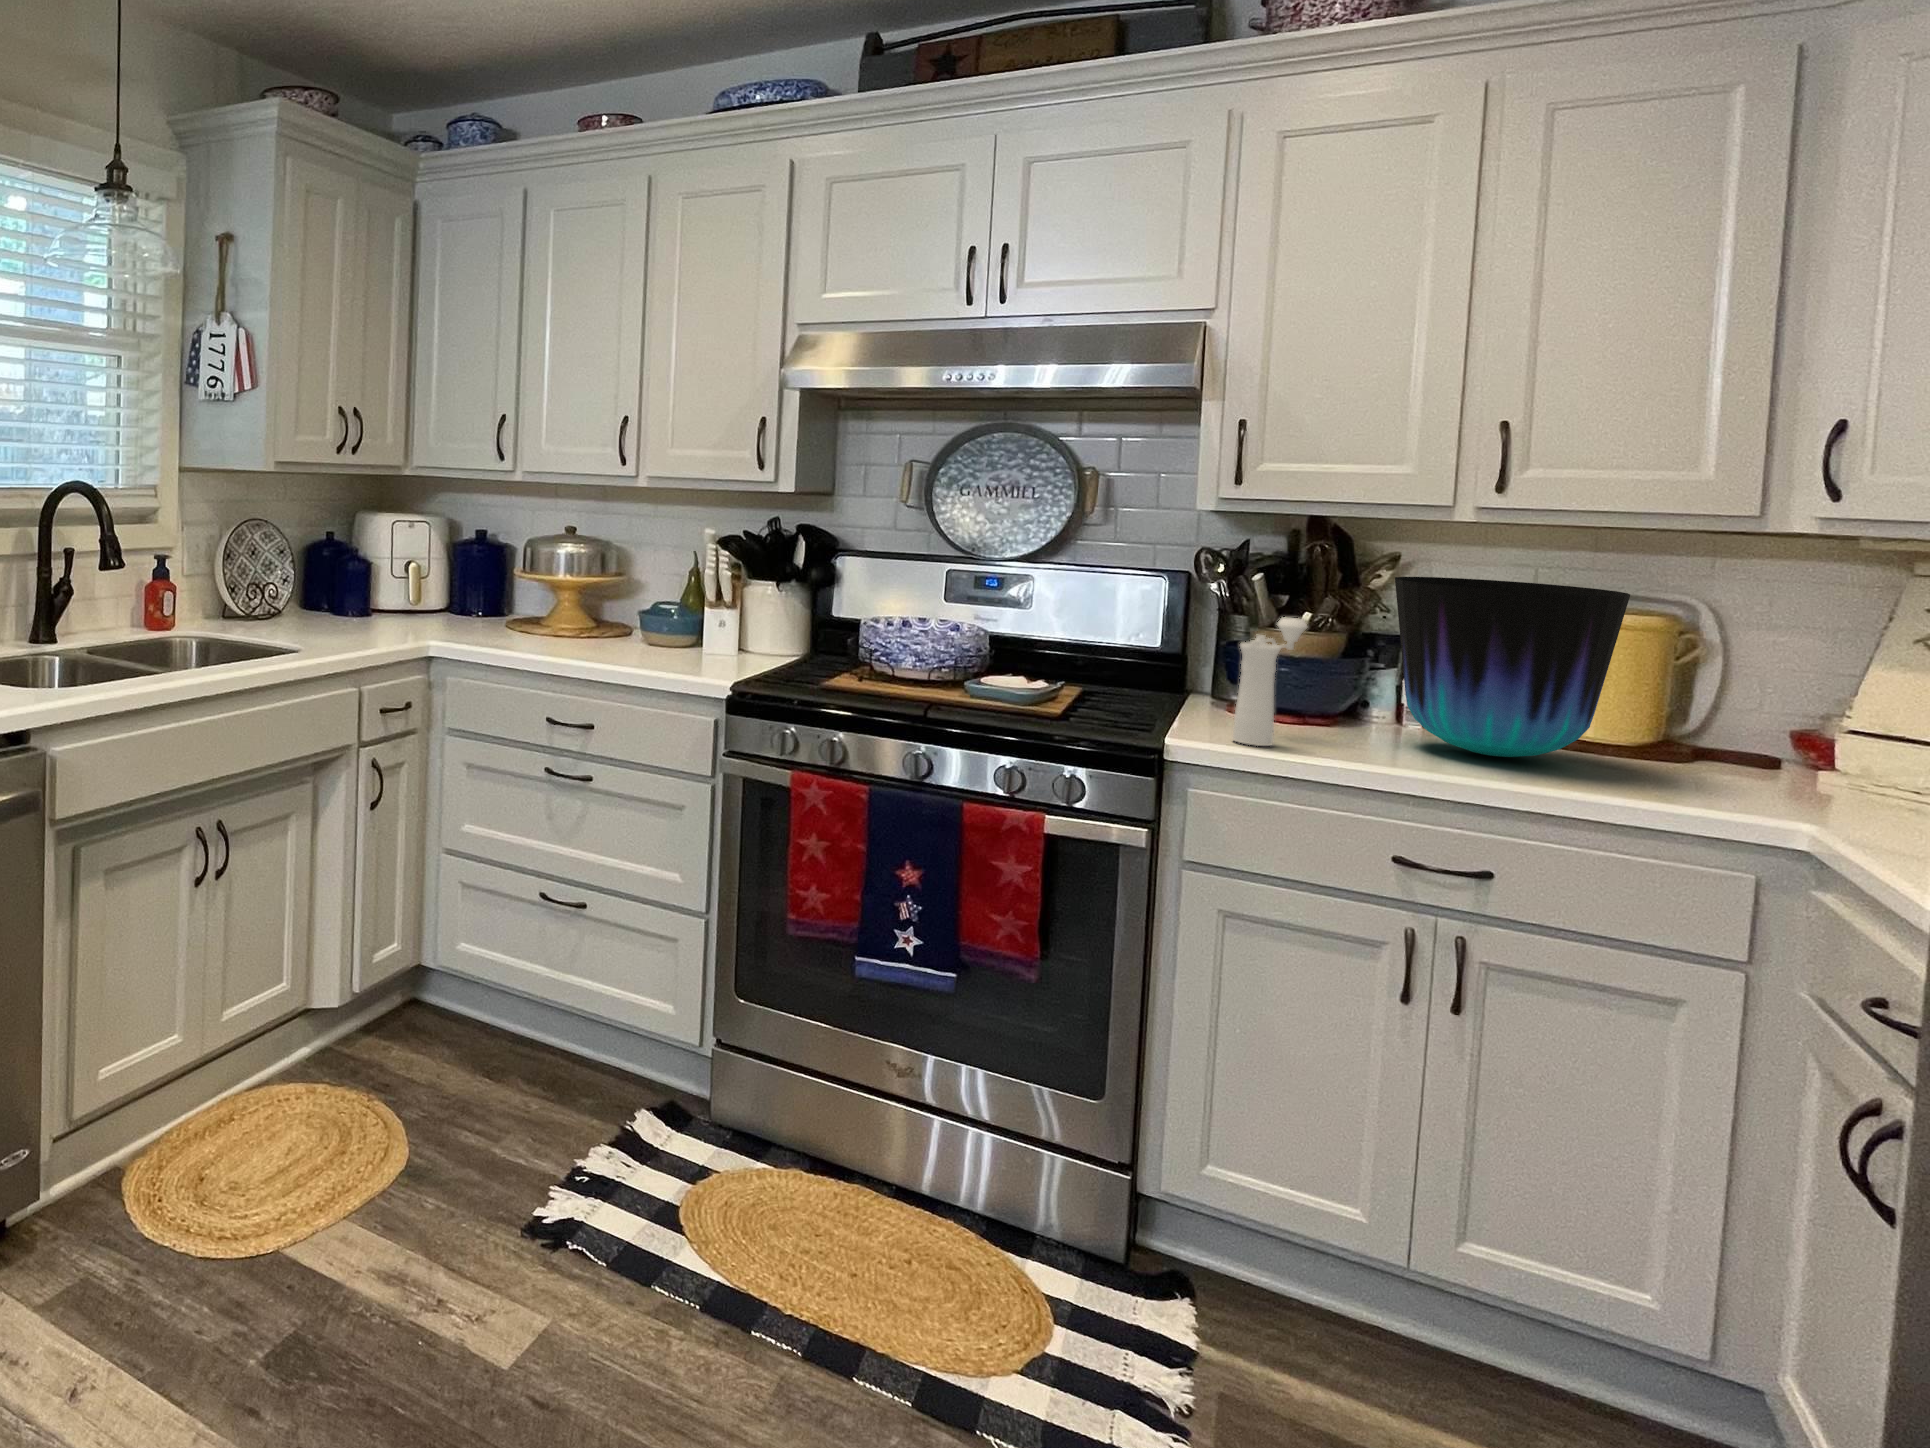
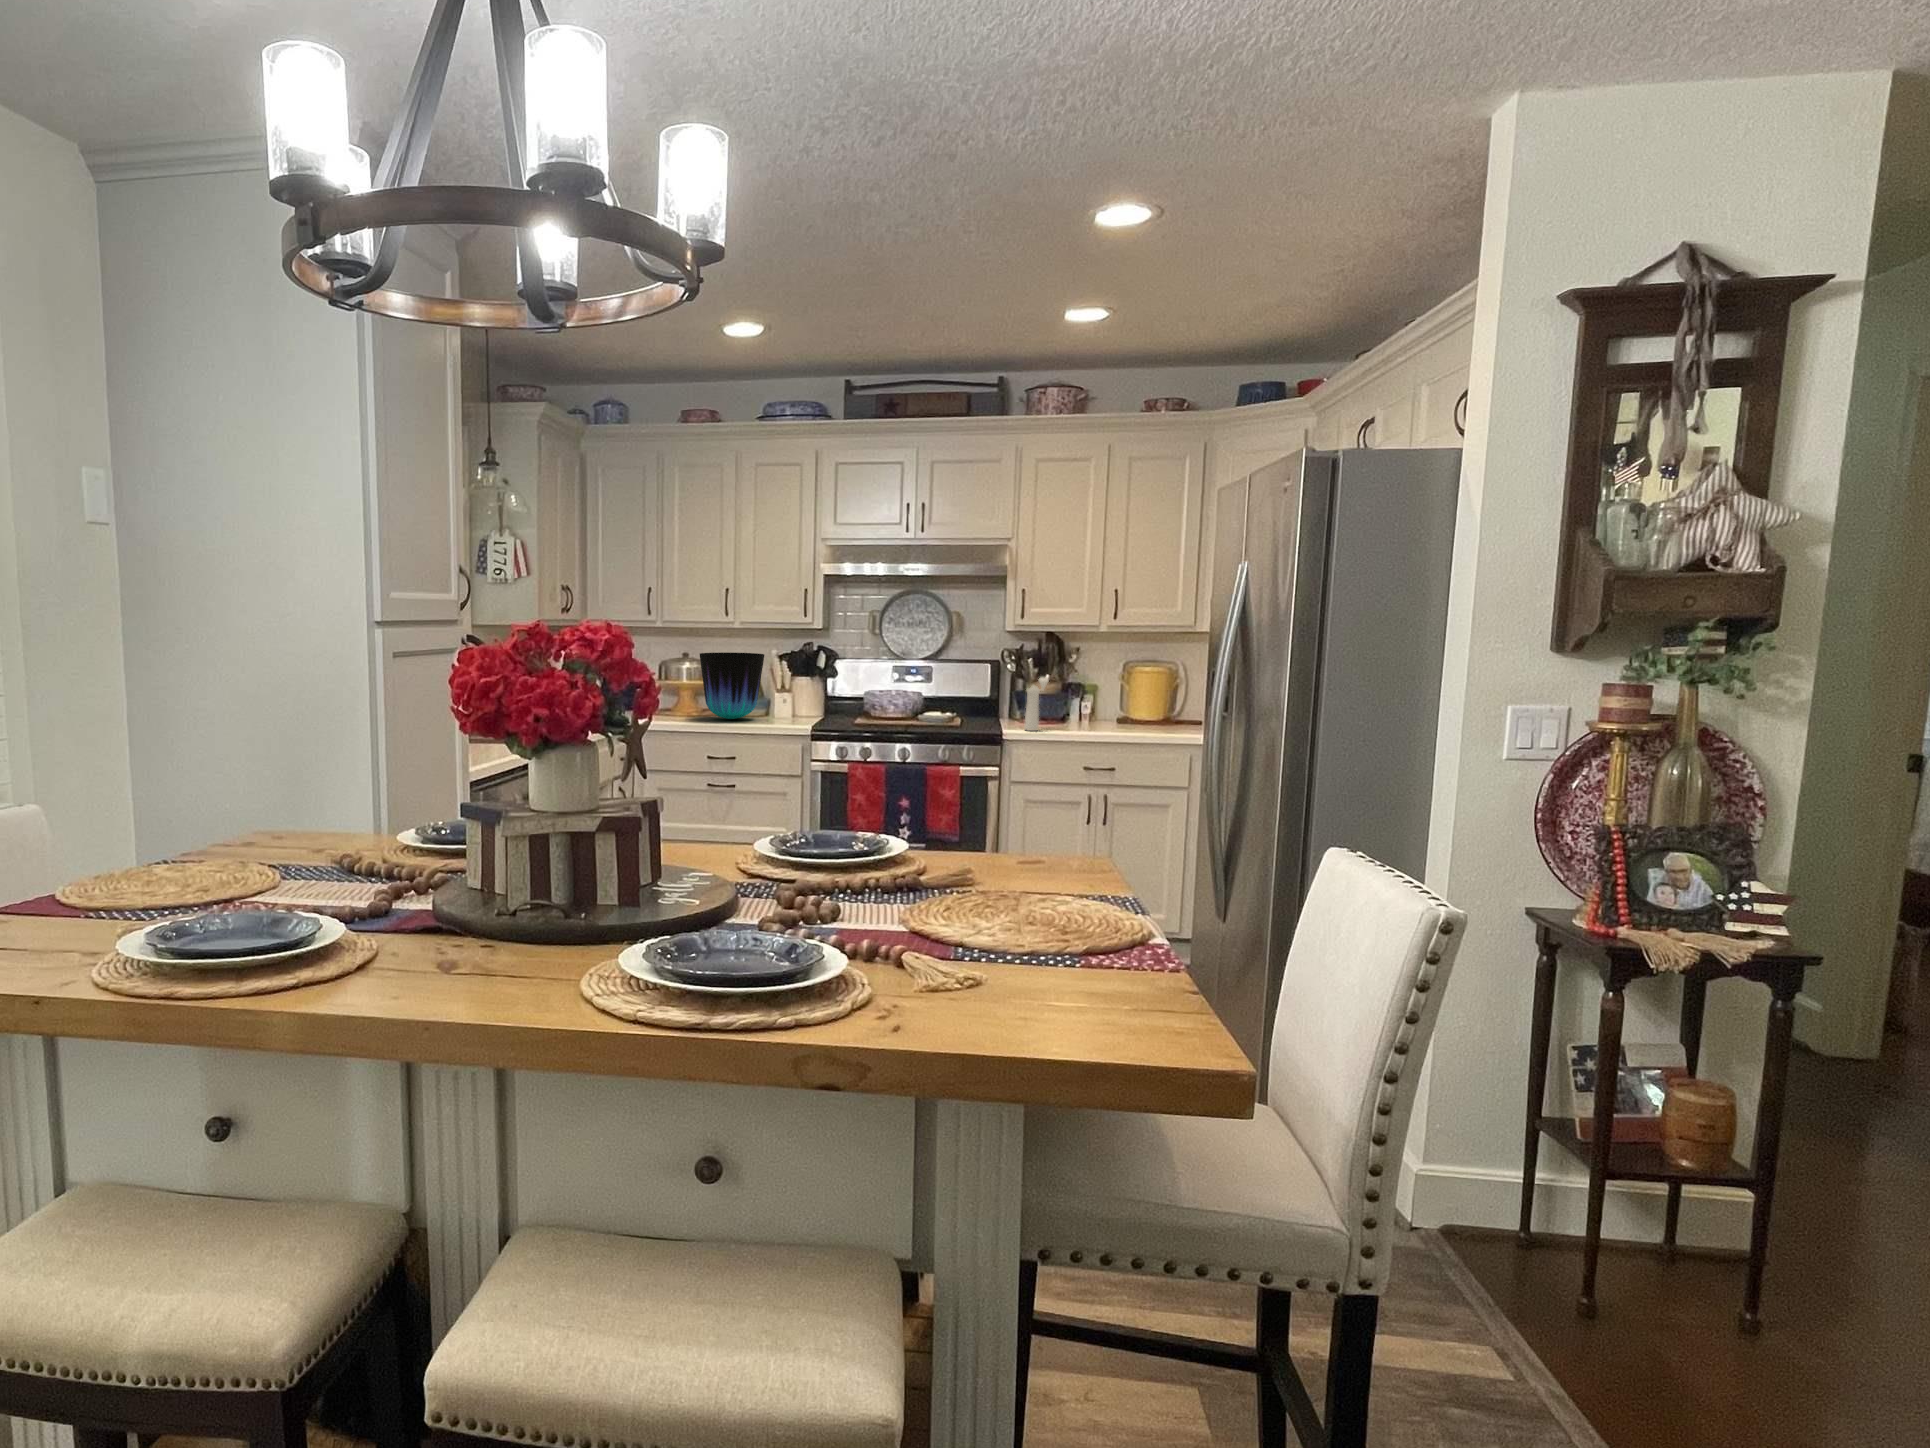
vase: present [1395,577,1630,757] -> present [700,652,764,719]

